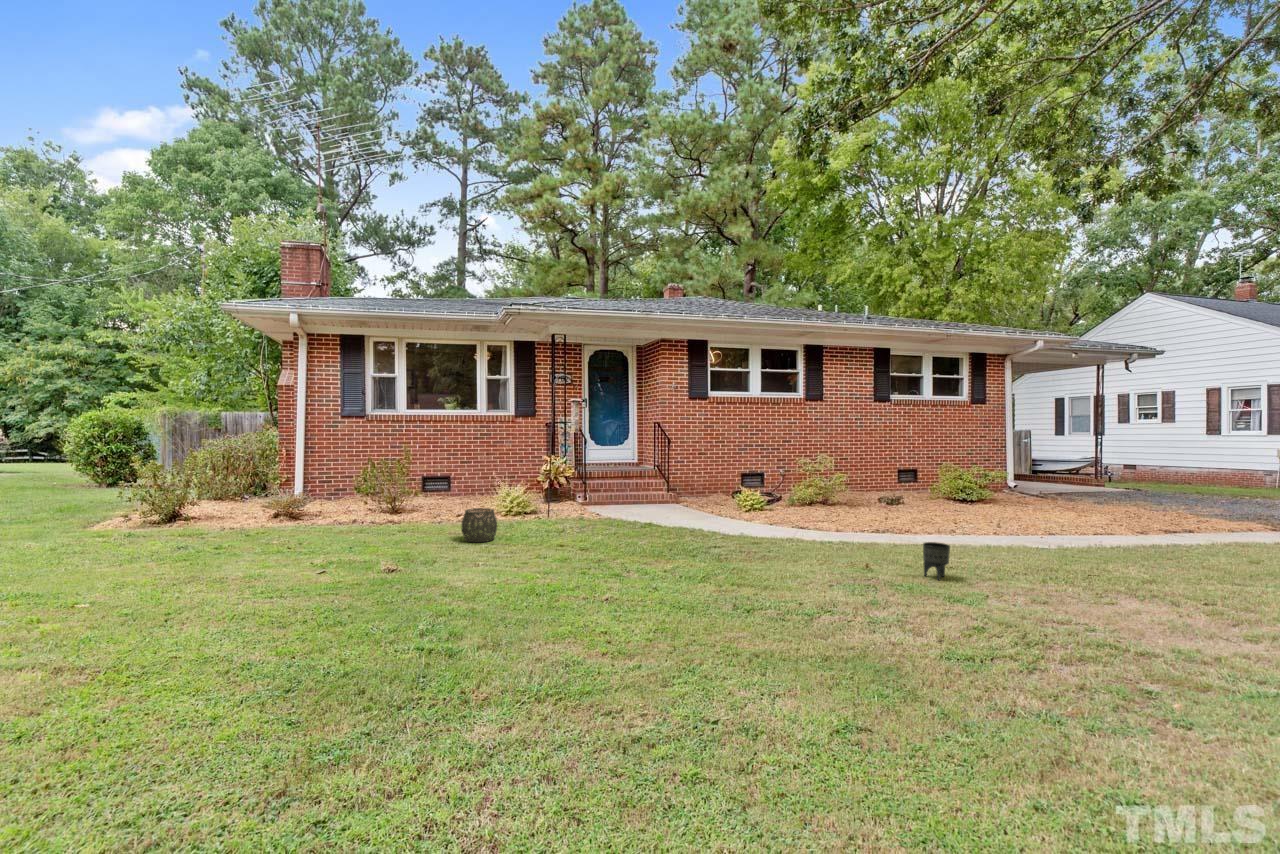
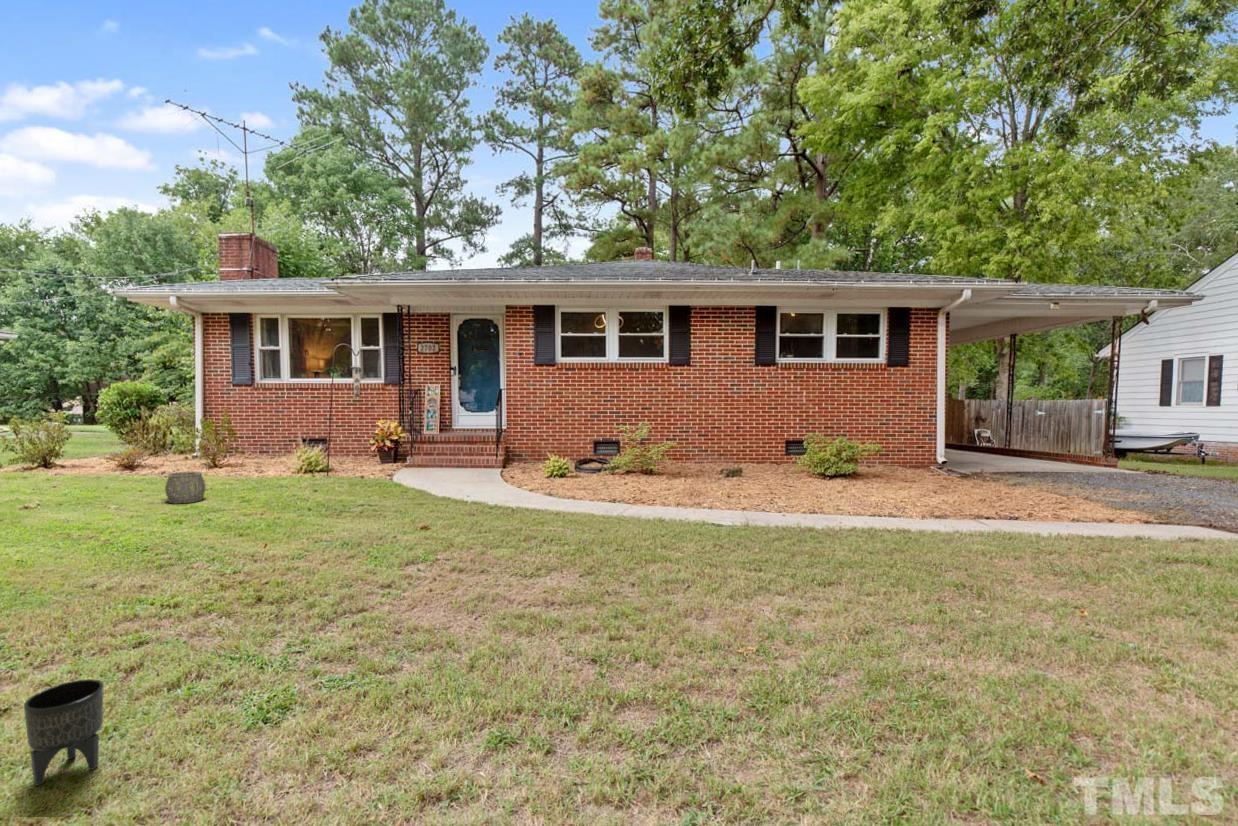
planter: present [923,542,950,580] -> present [24,679,104,786]

